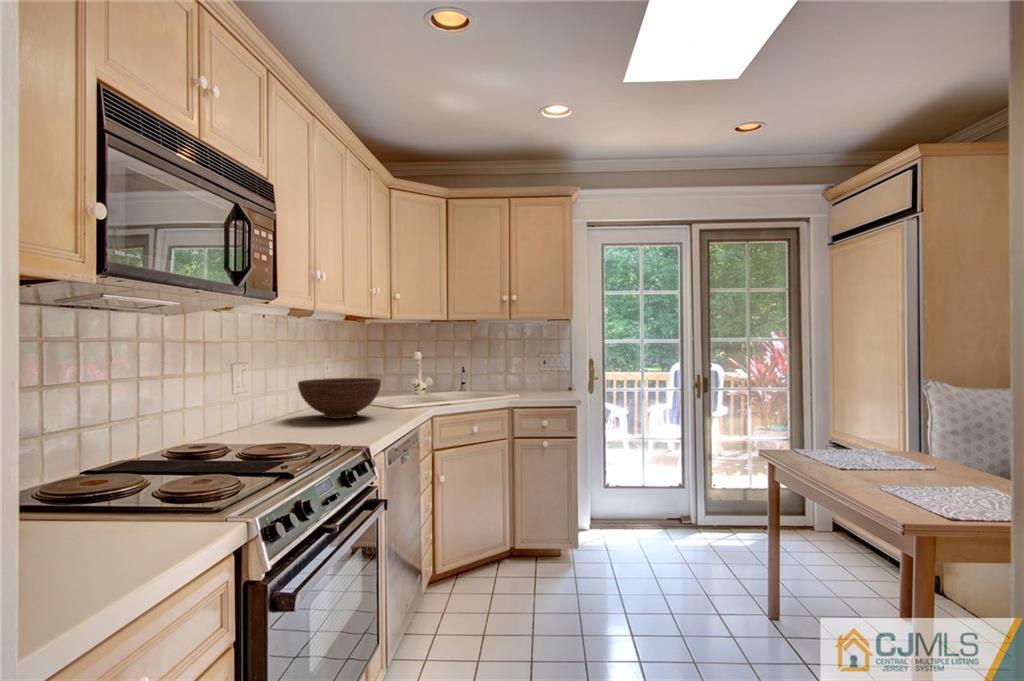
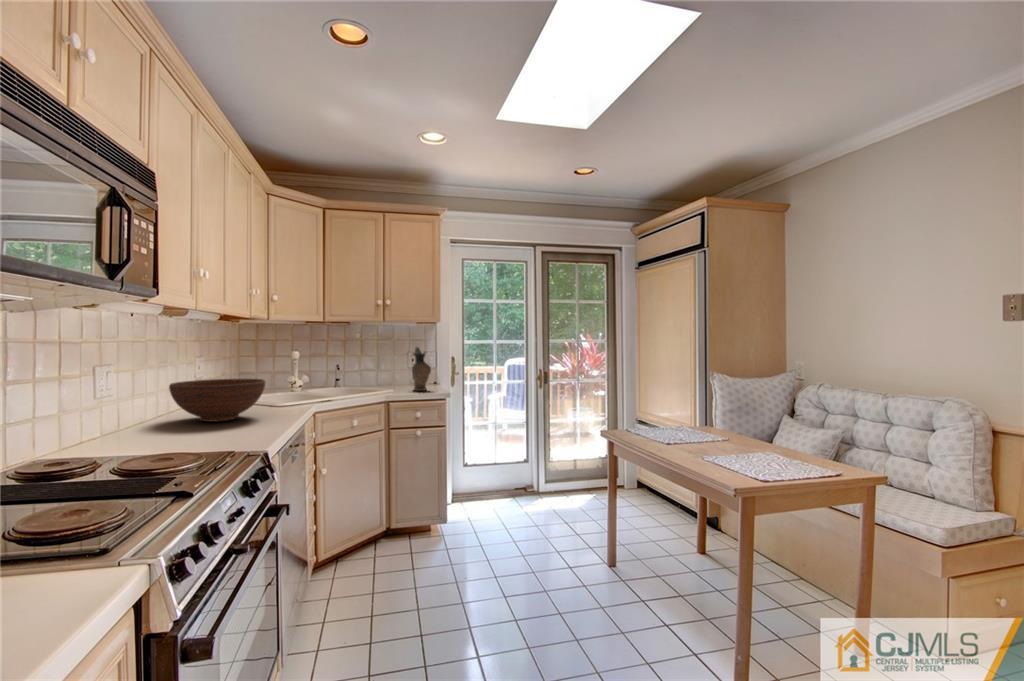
ceramic pitcher: none [539,347,560,397] -> present [412,347,431,391]

